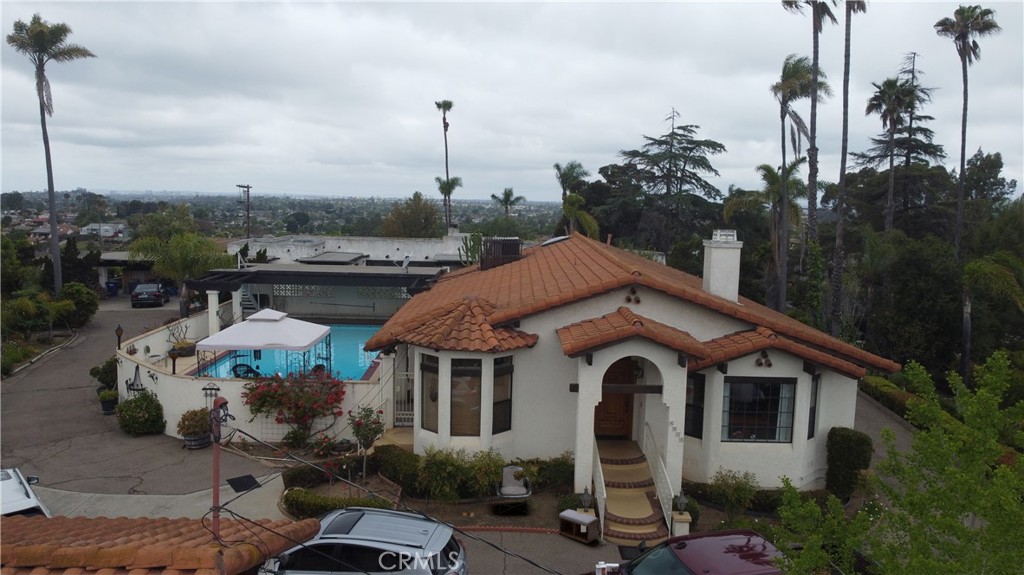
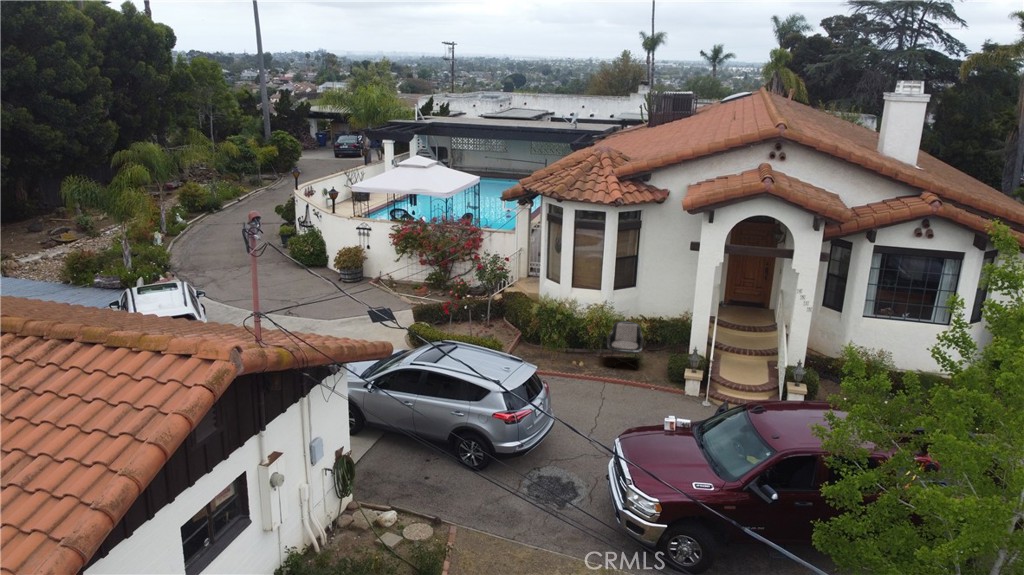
bench: present [559,509,599,543] -> none [663,368,704,404]

